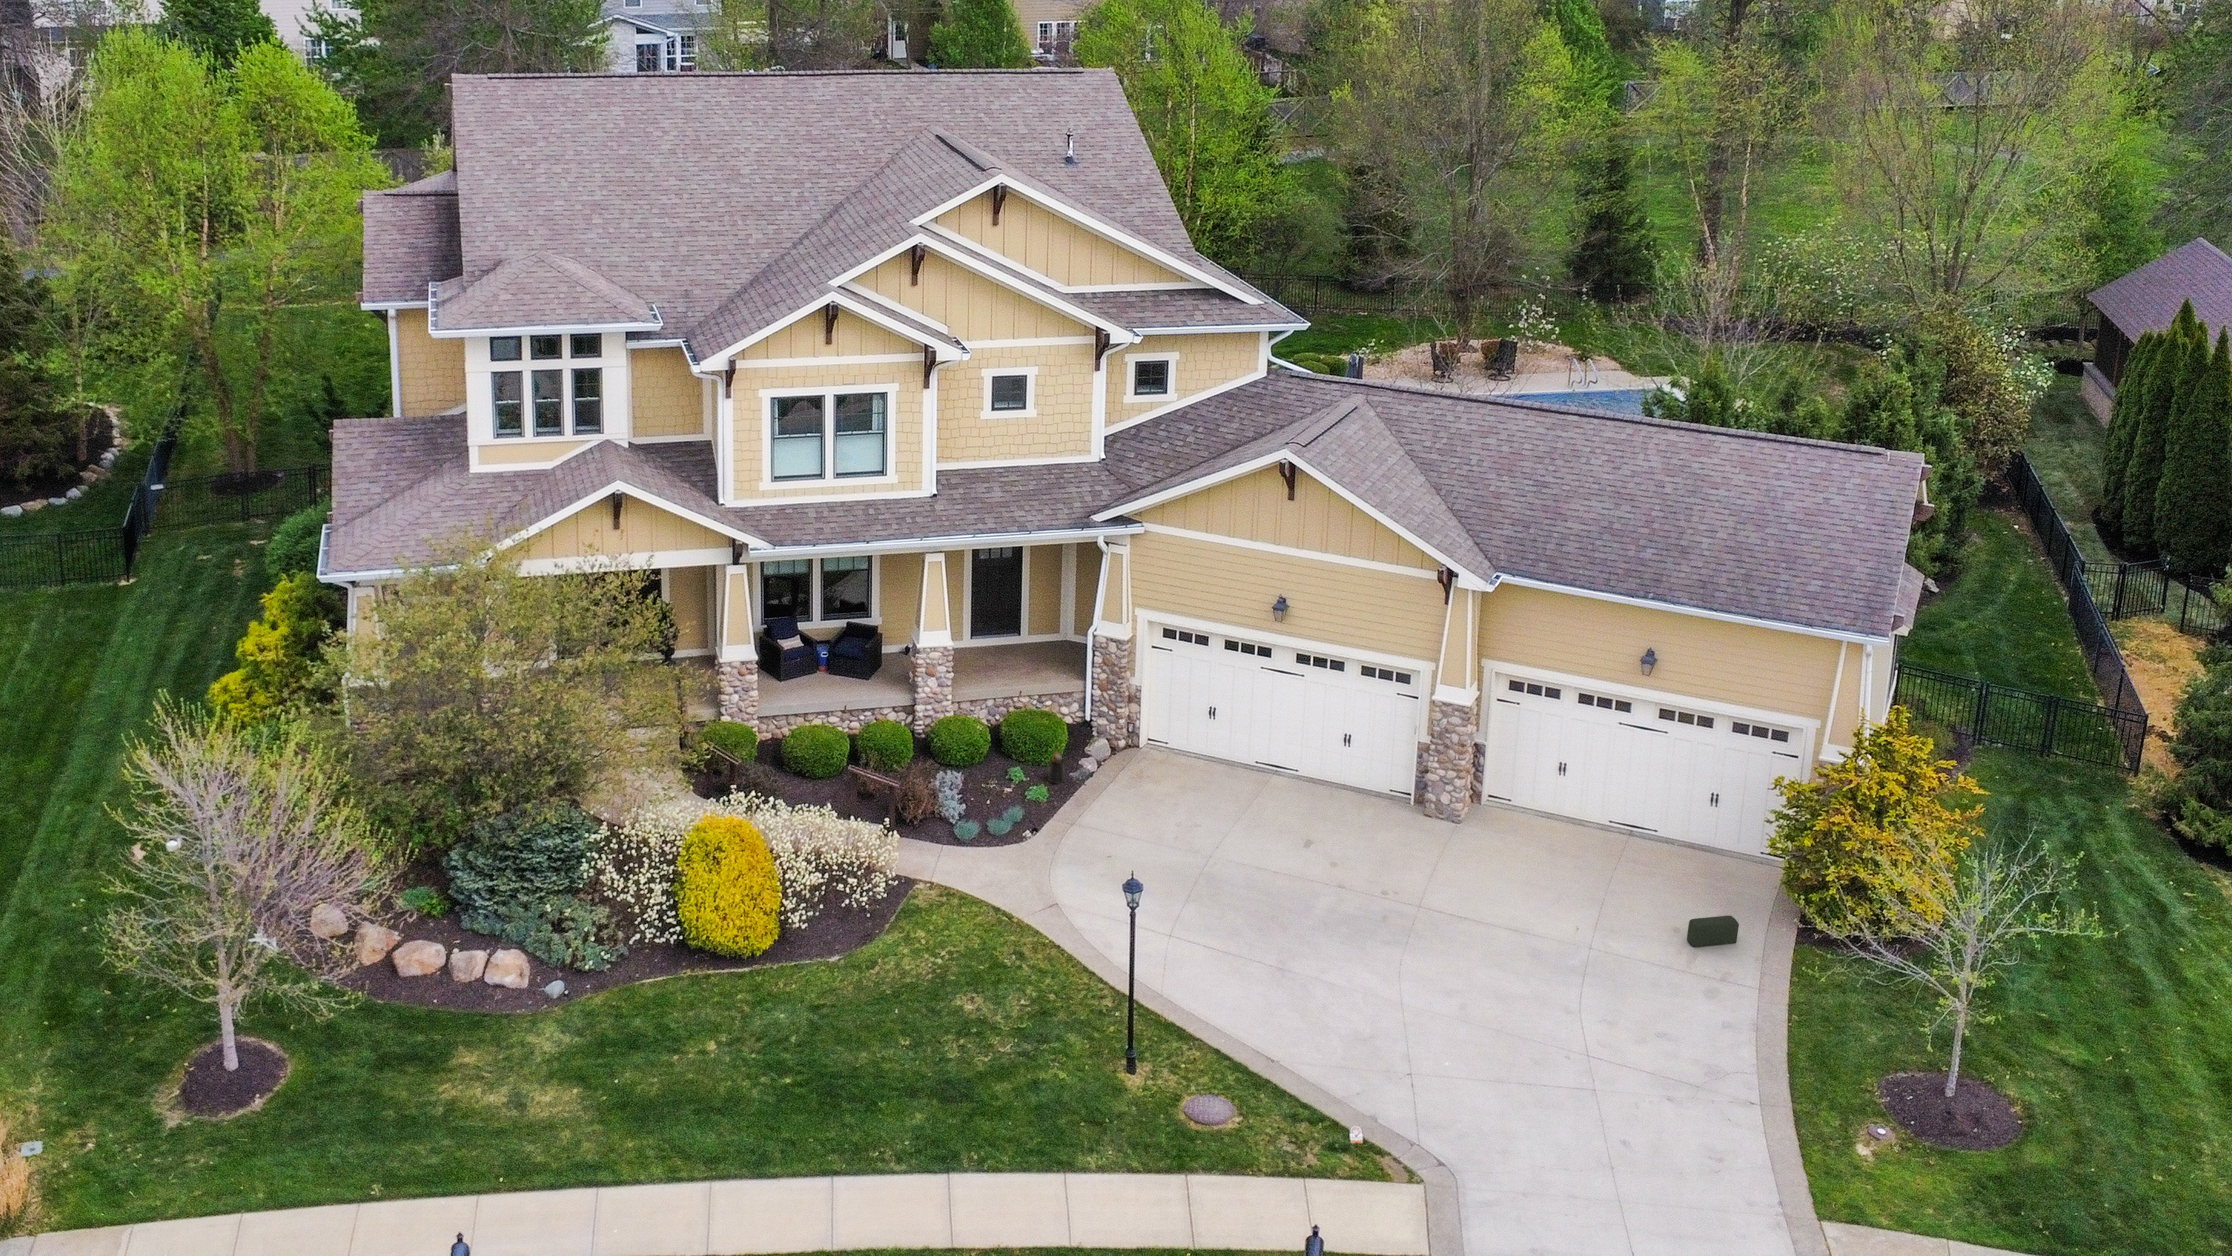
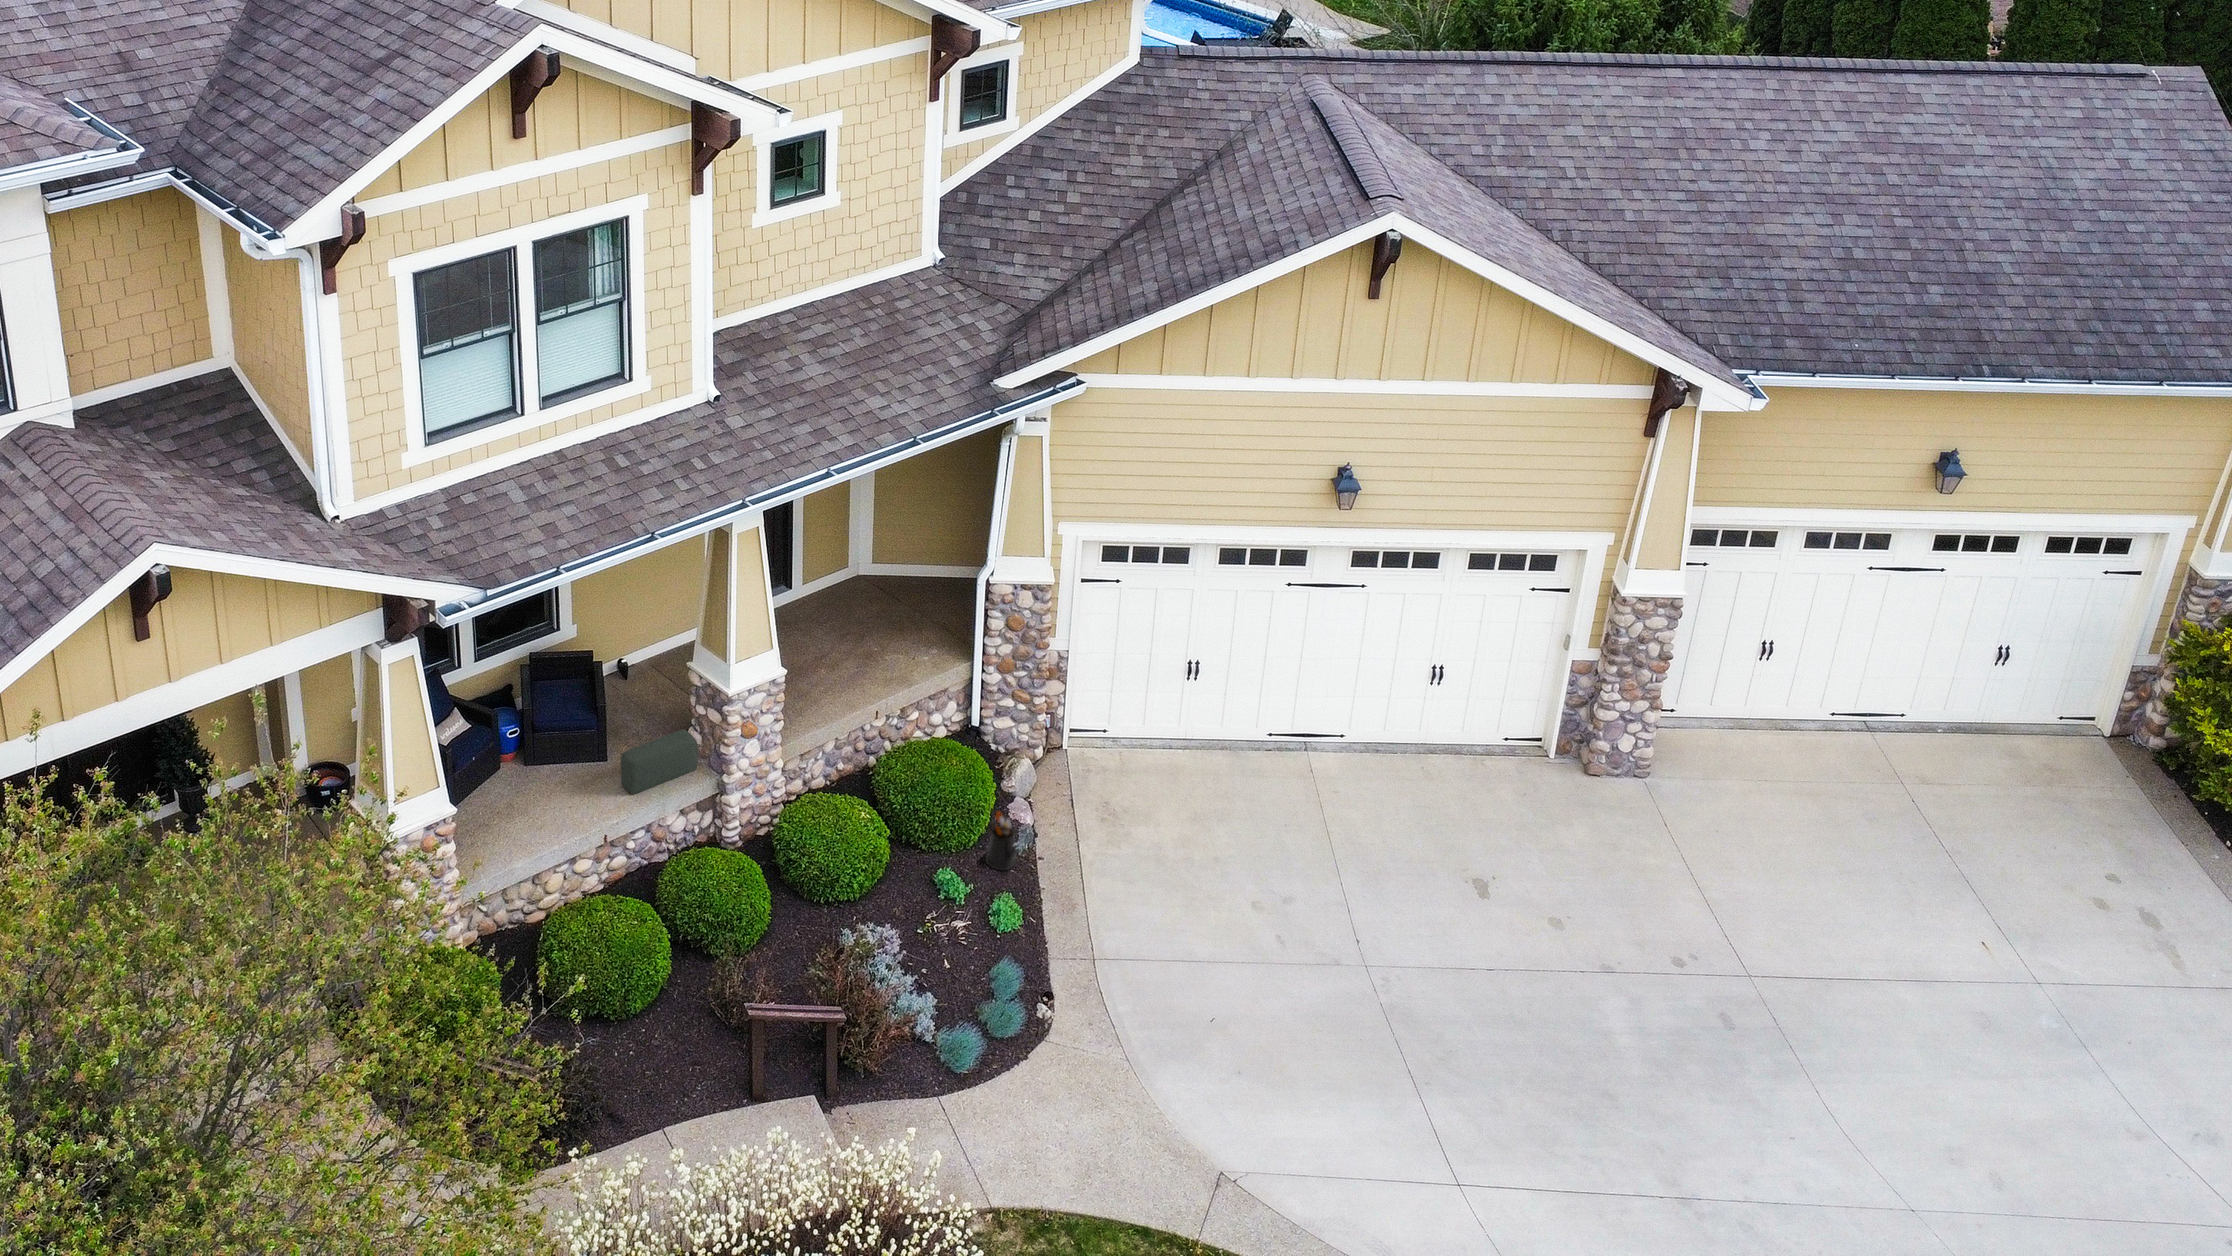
pouf: present [1687,916,1739,947] -> present [621,730,697,794]

